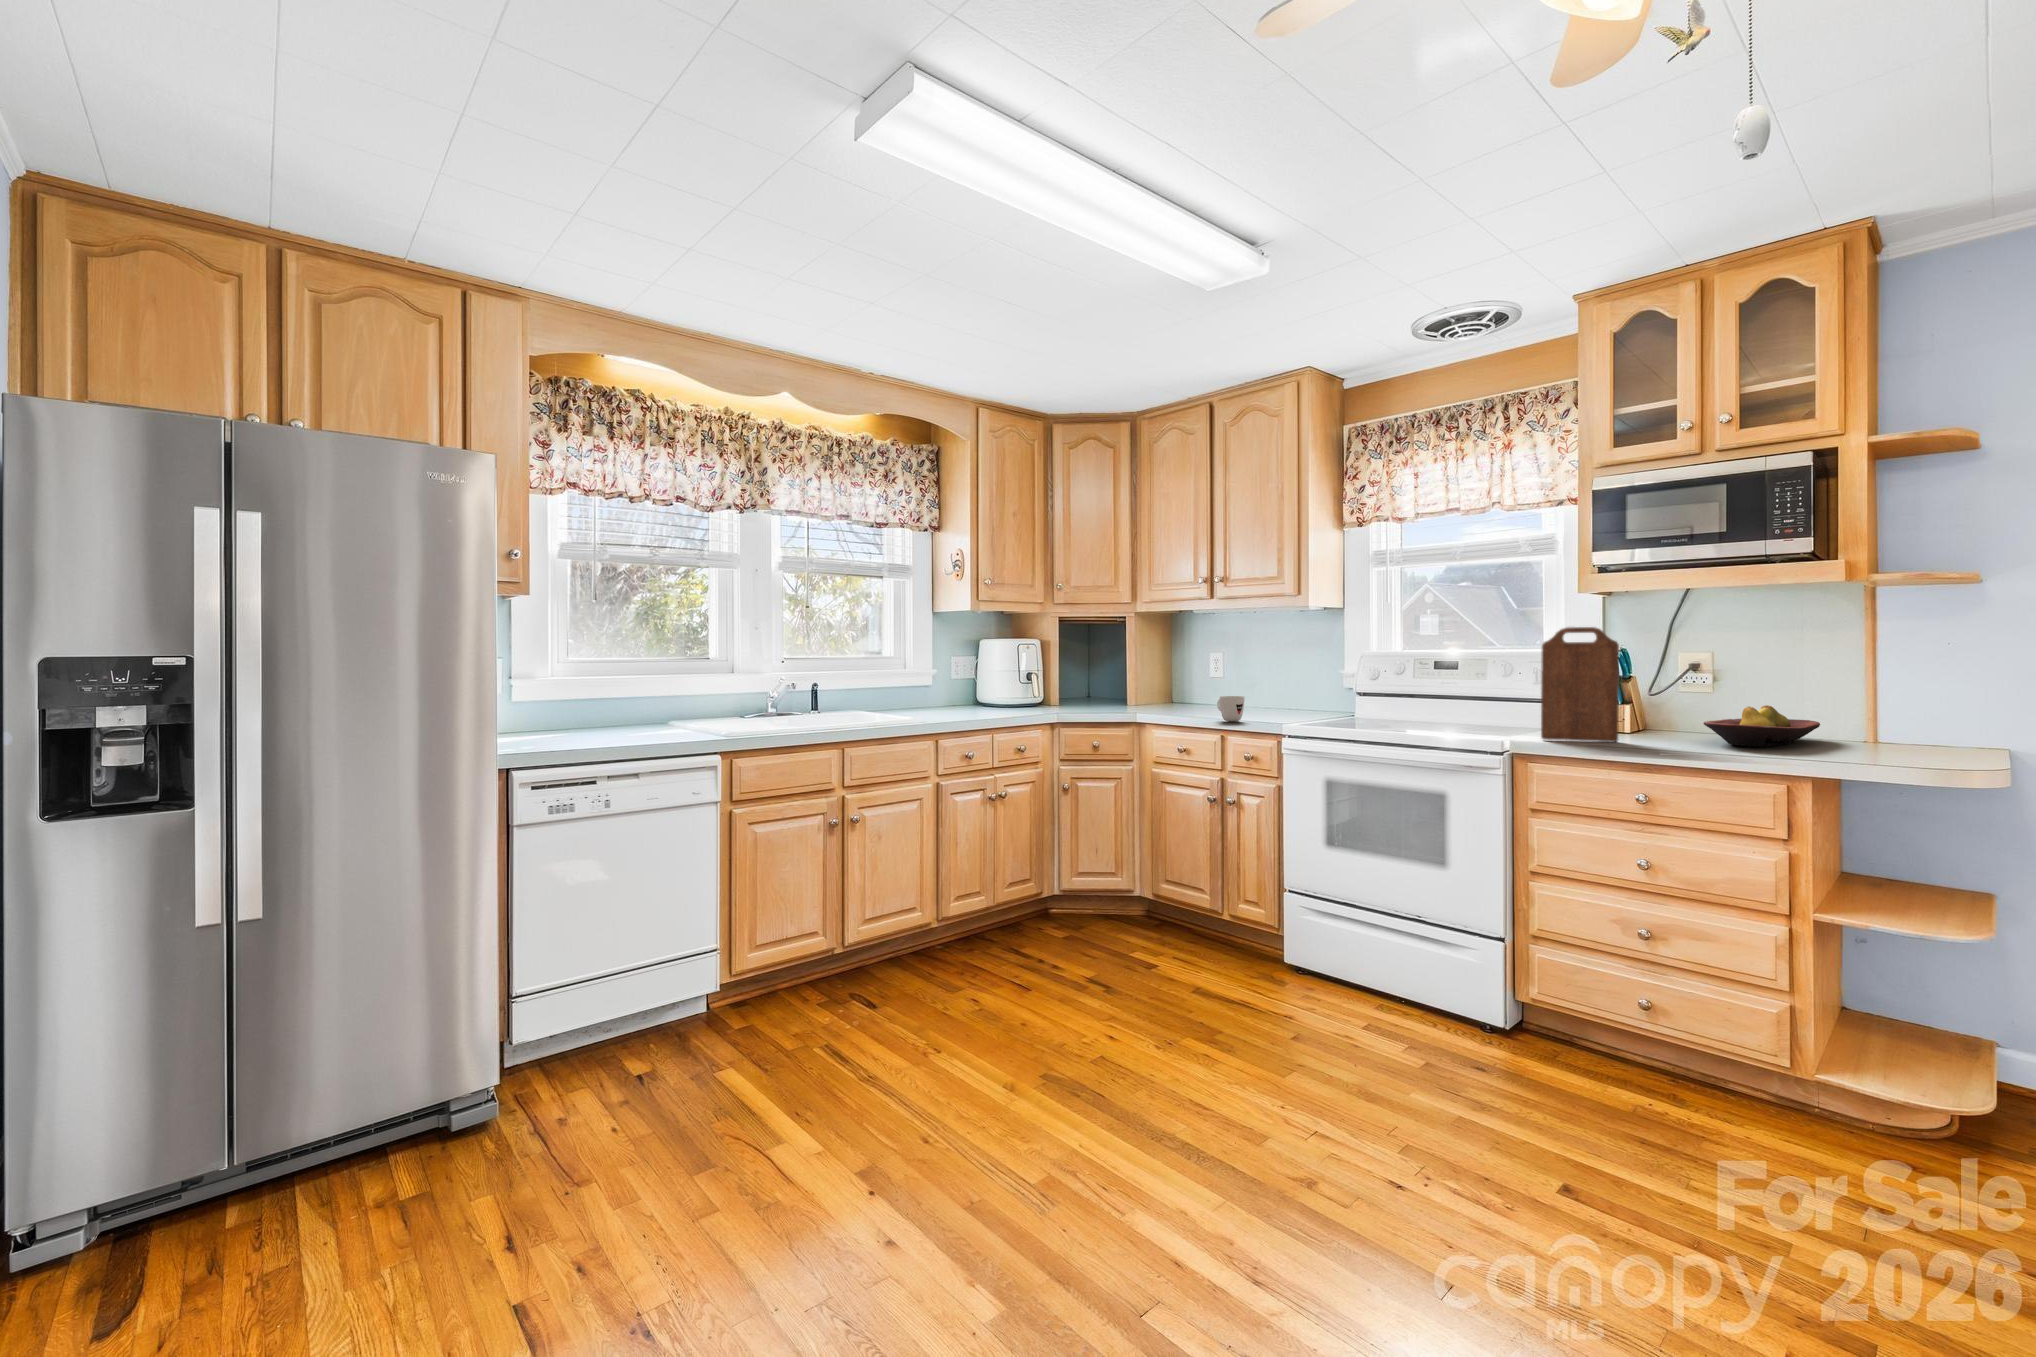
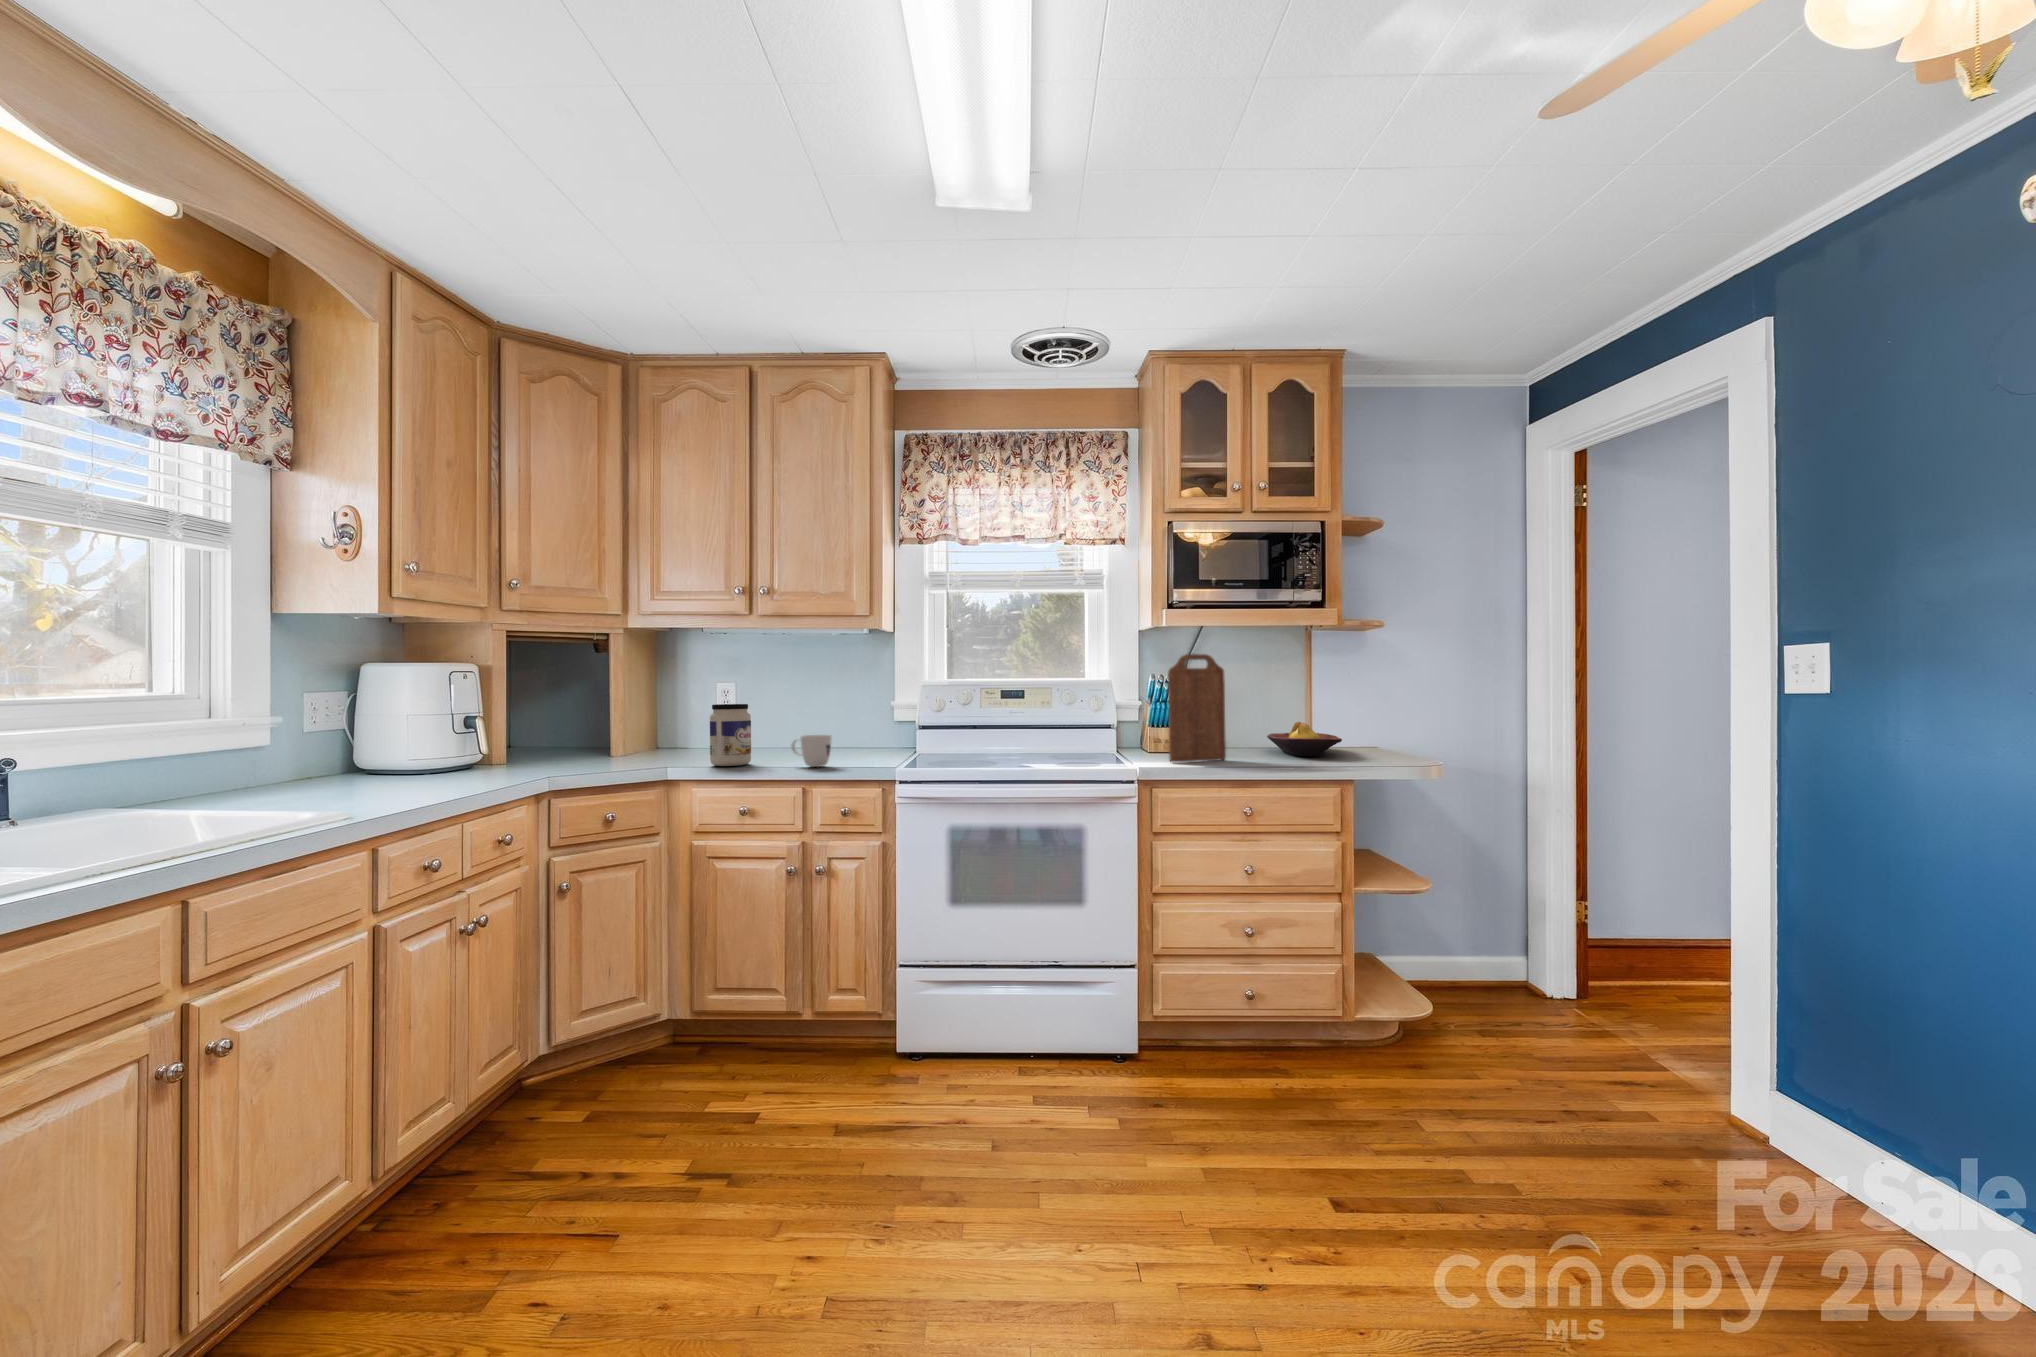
jar: none [1168,670,1198,717] -> present [710,704,751,766]

